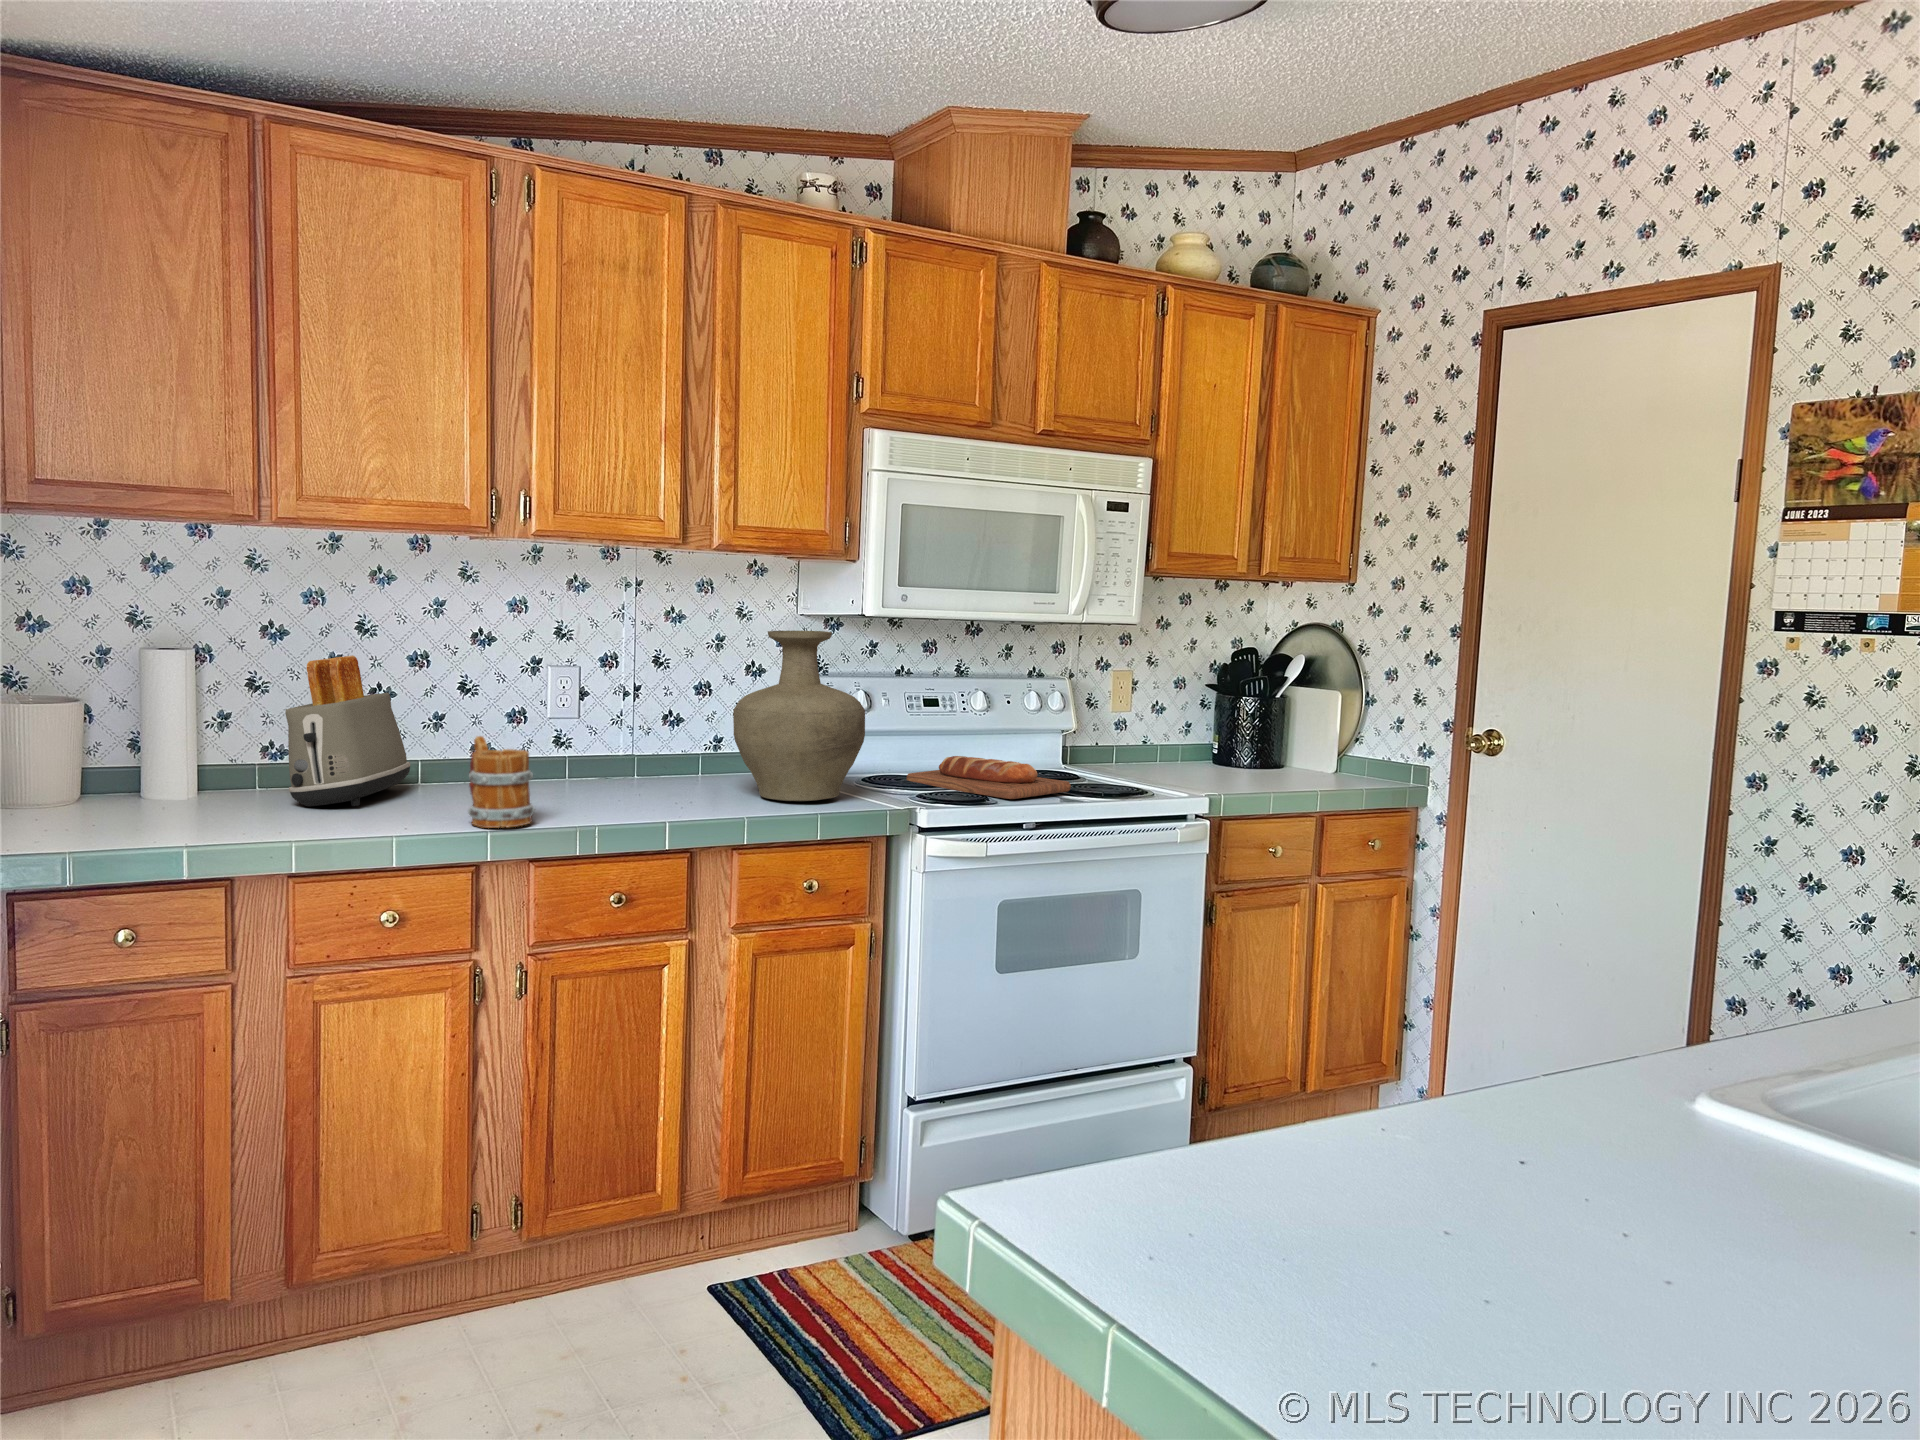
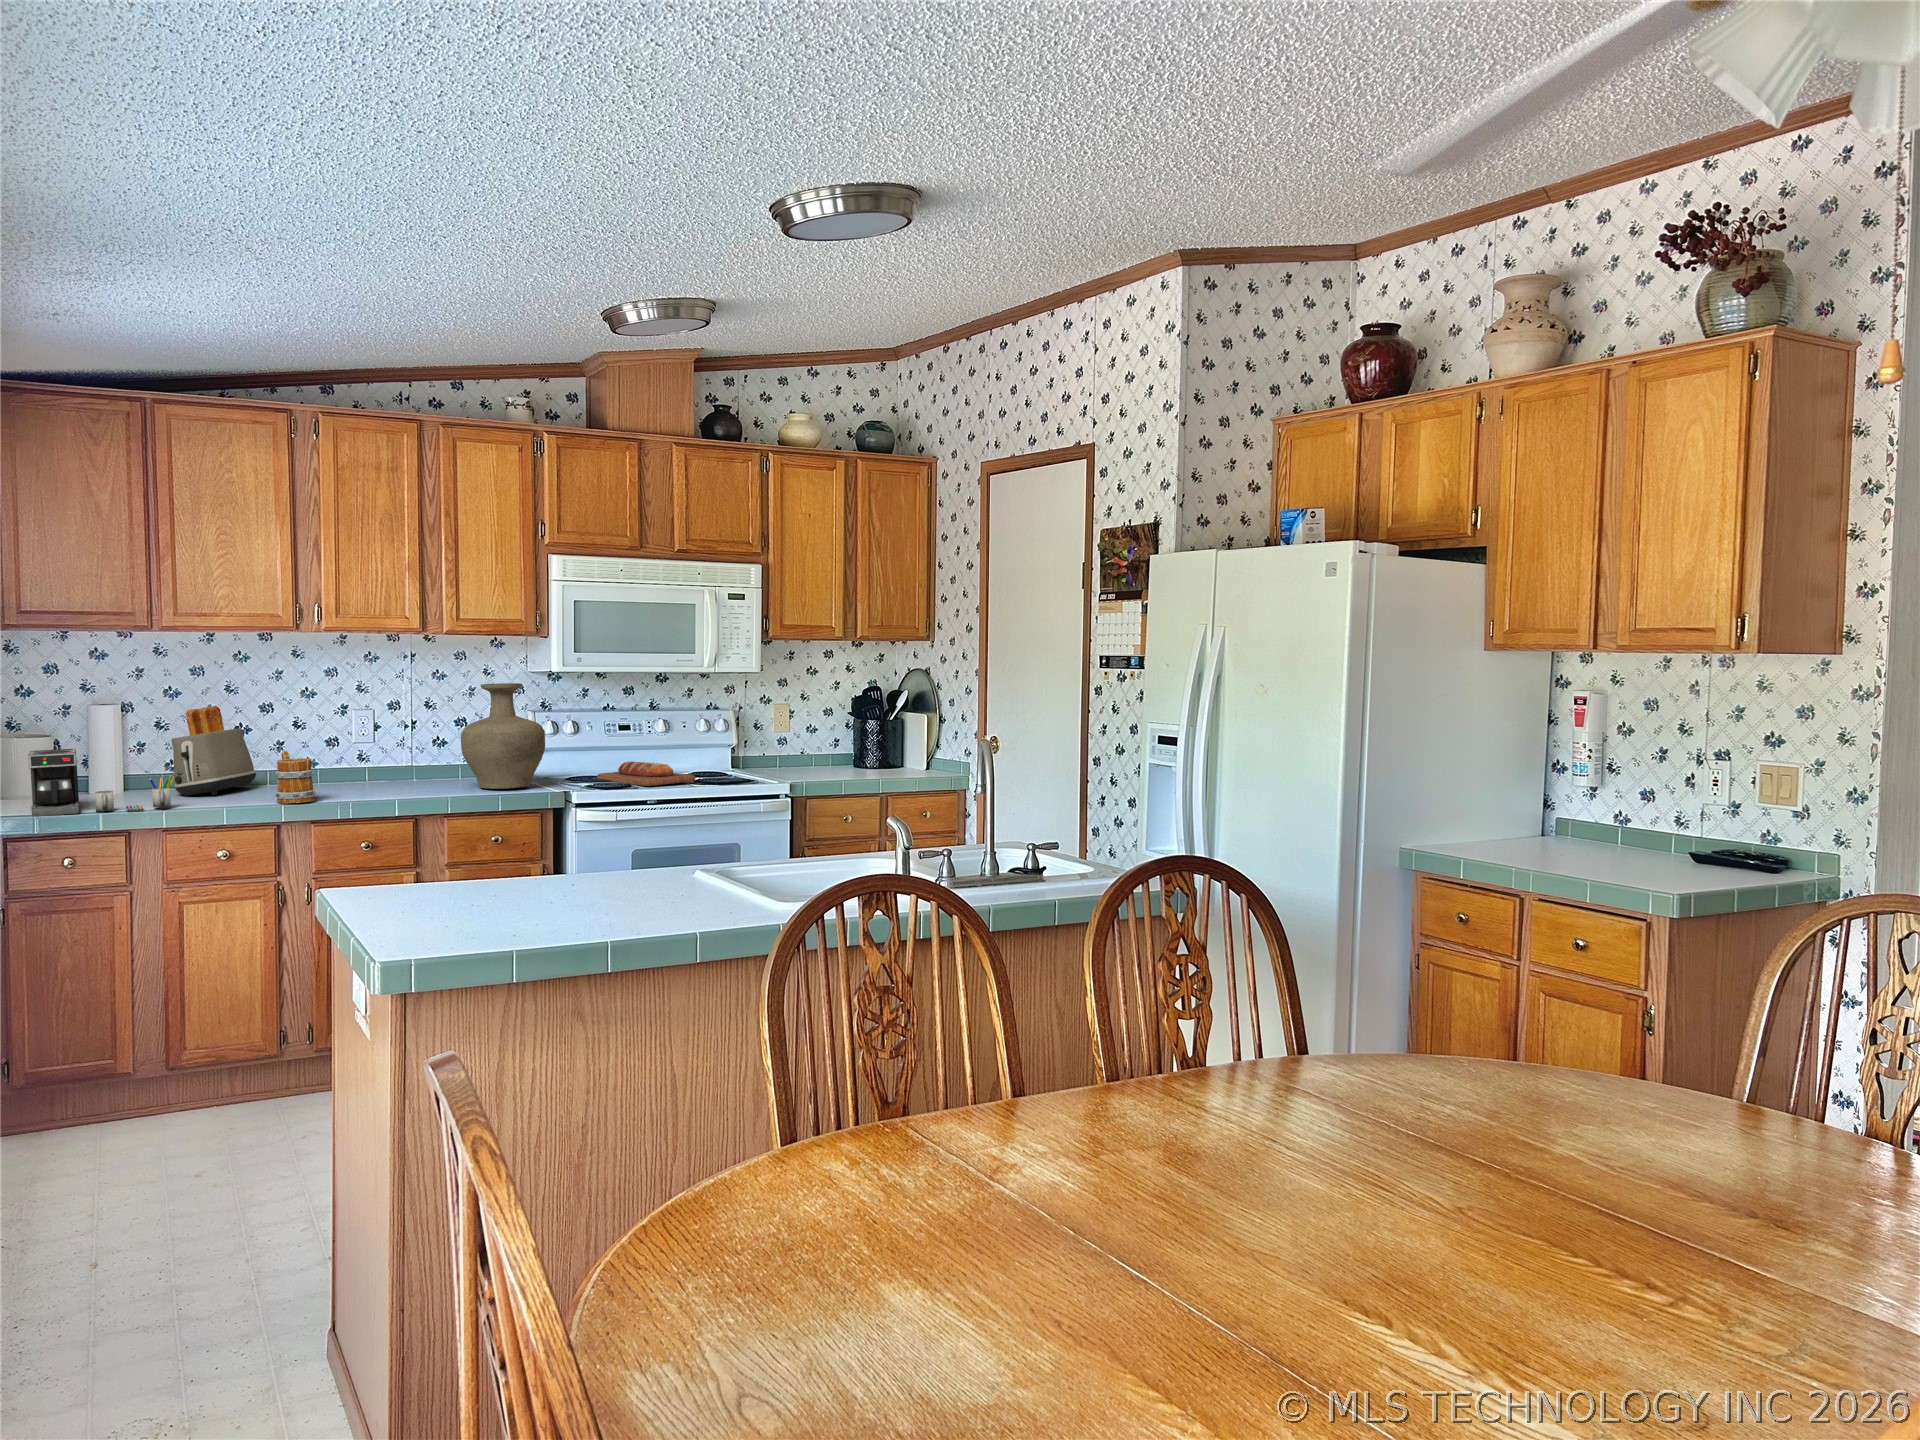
coffee maker: none [56,727,309,853] -> present [28,749,174,816]

